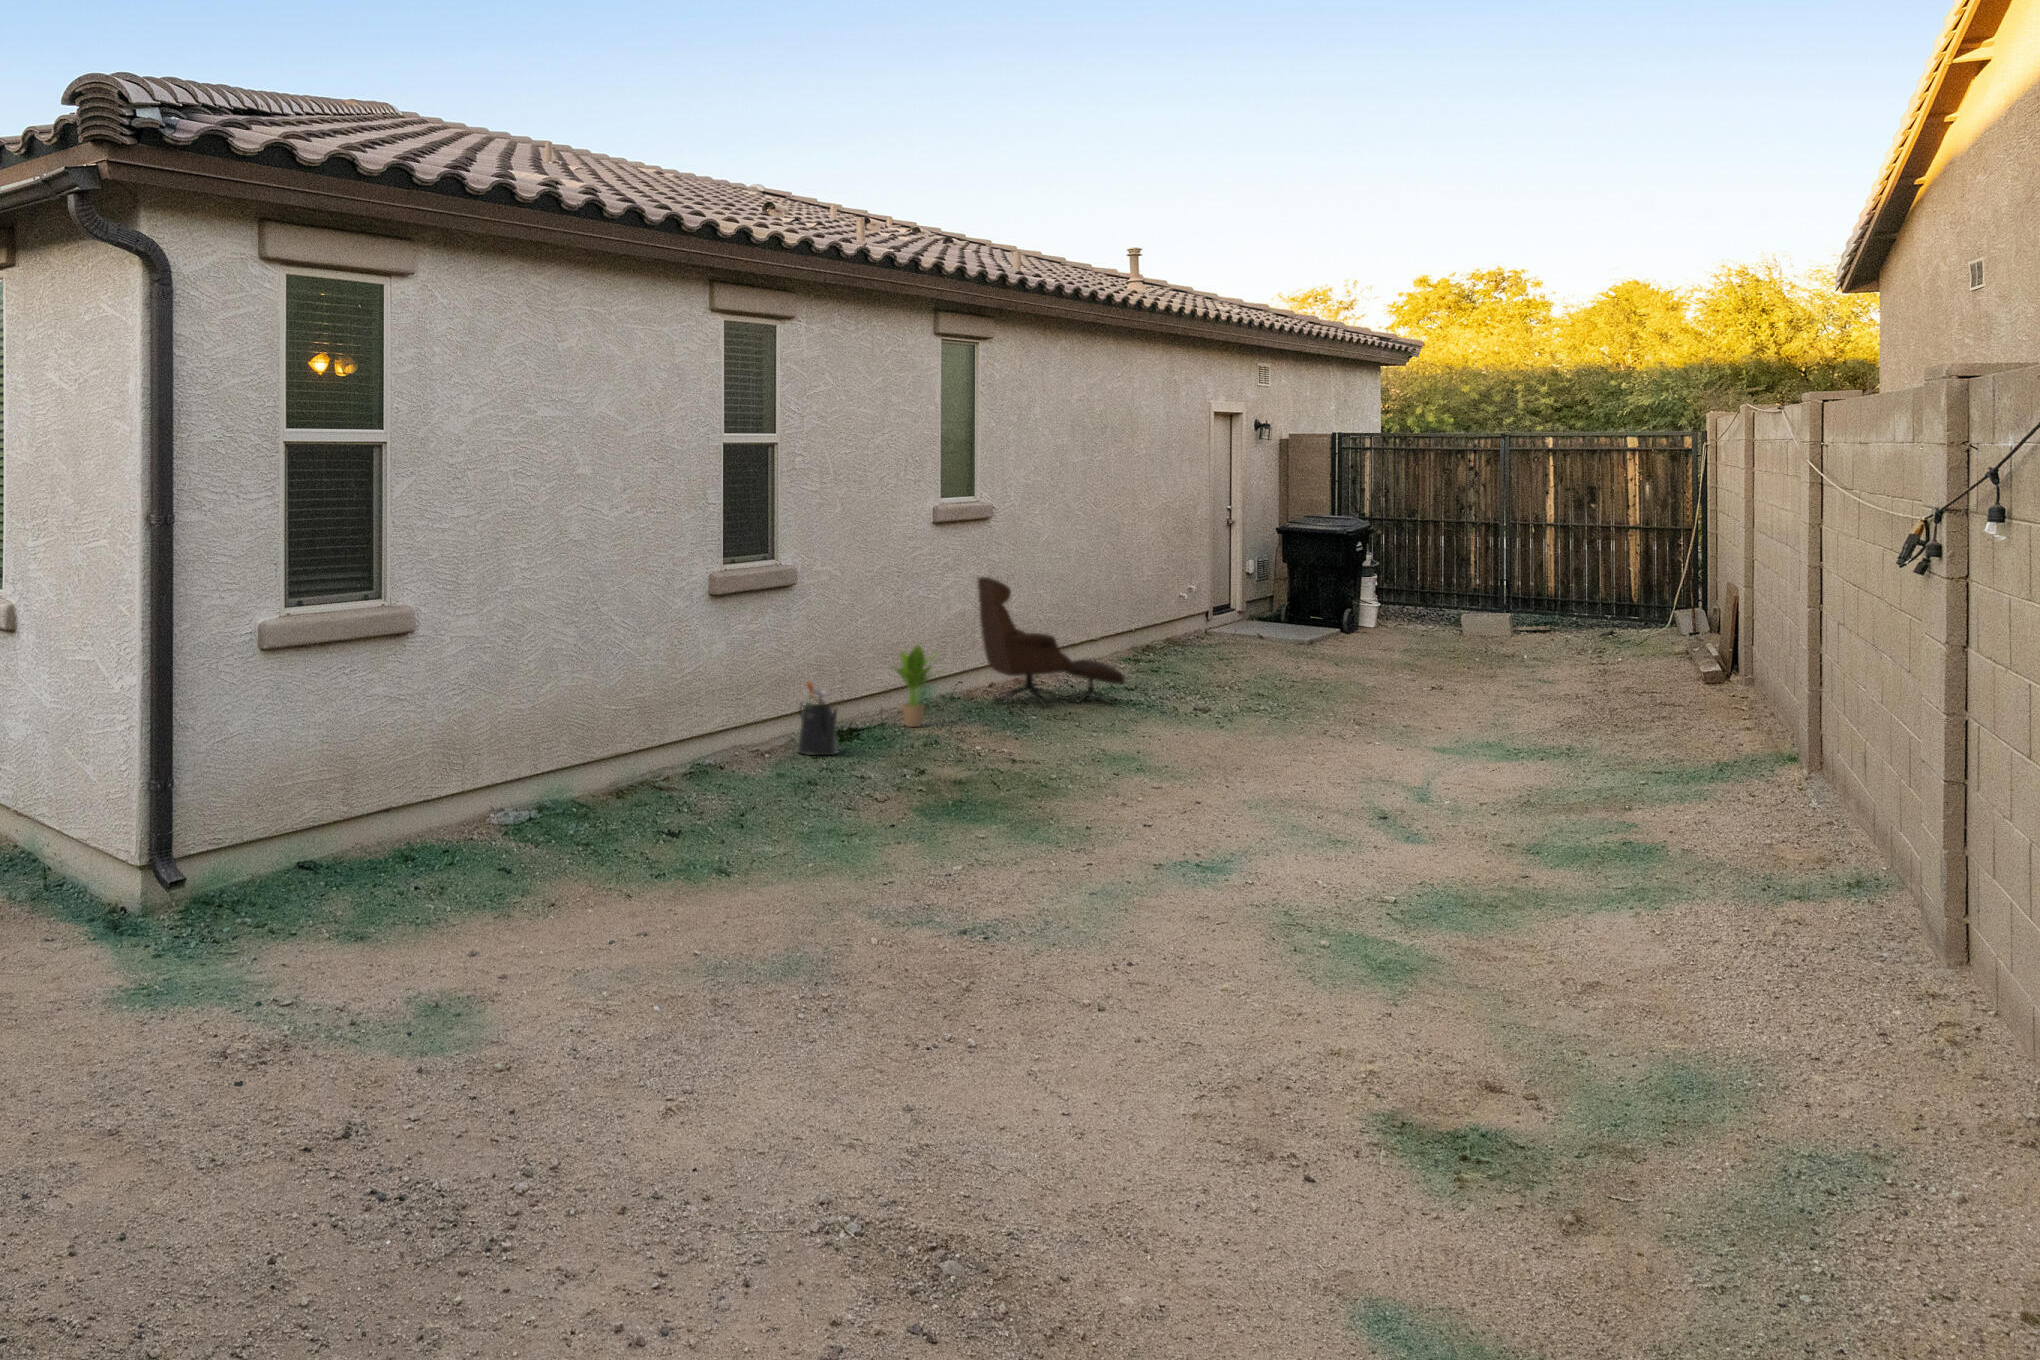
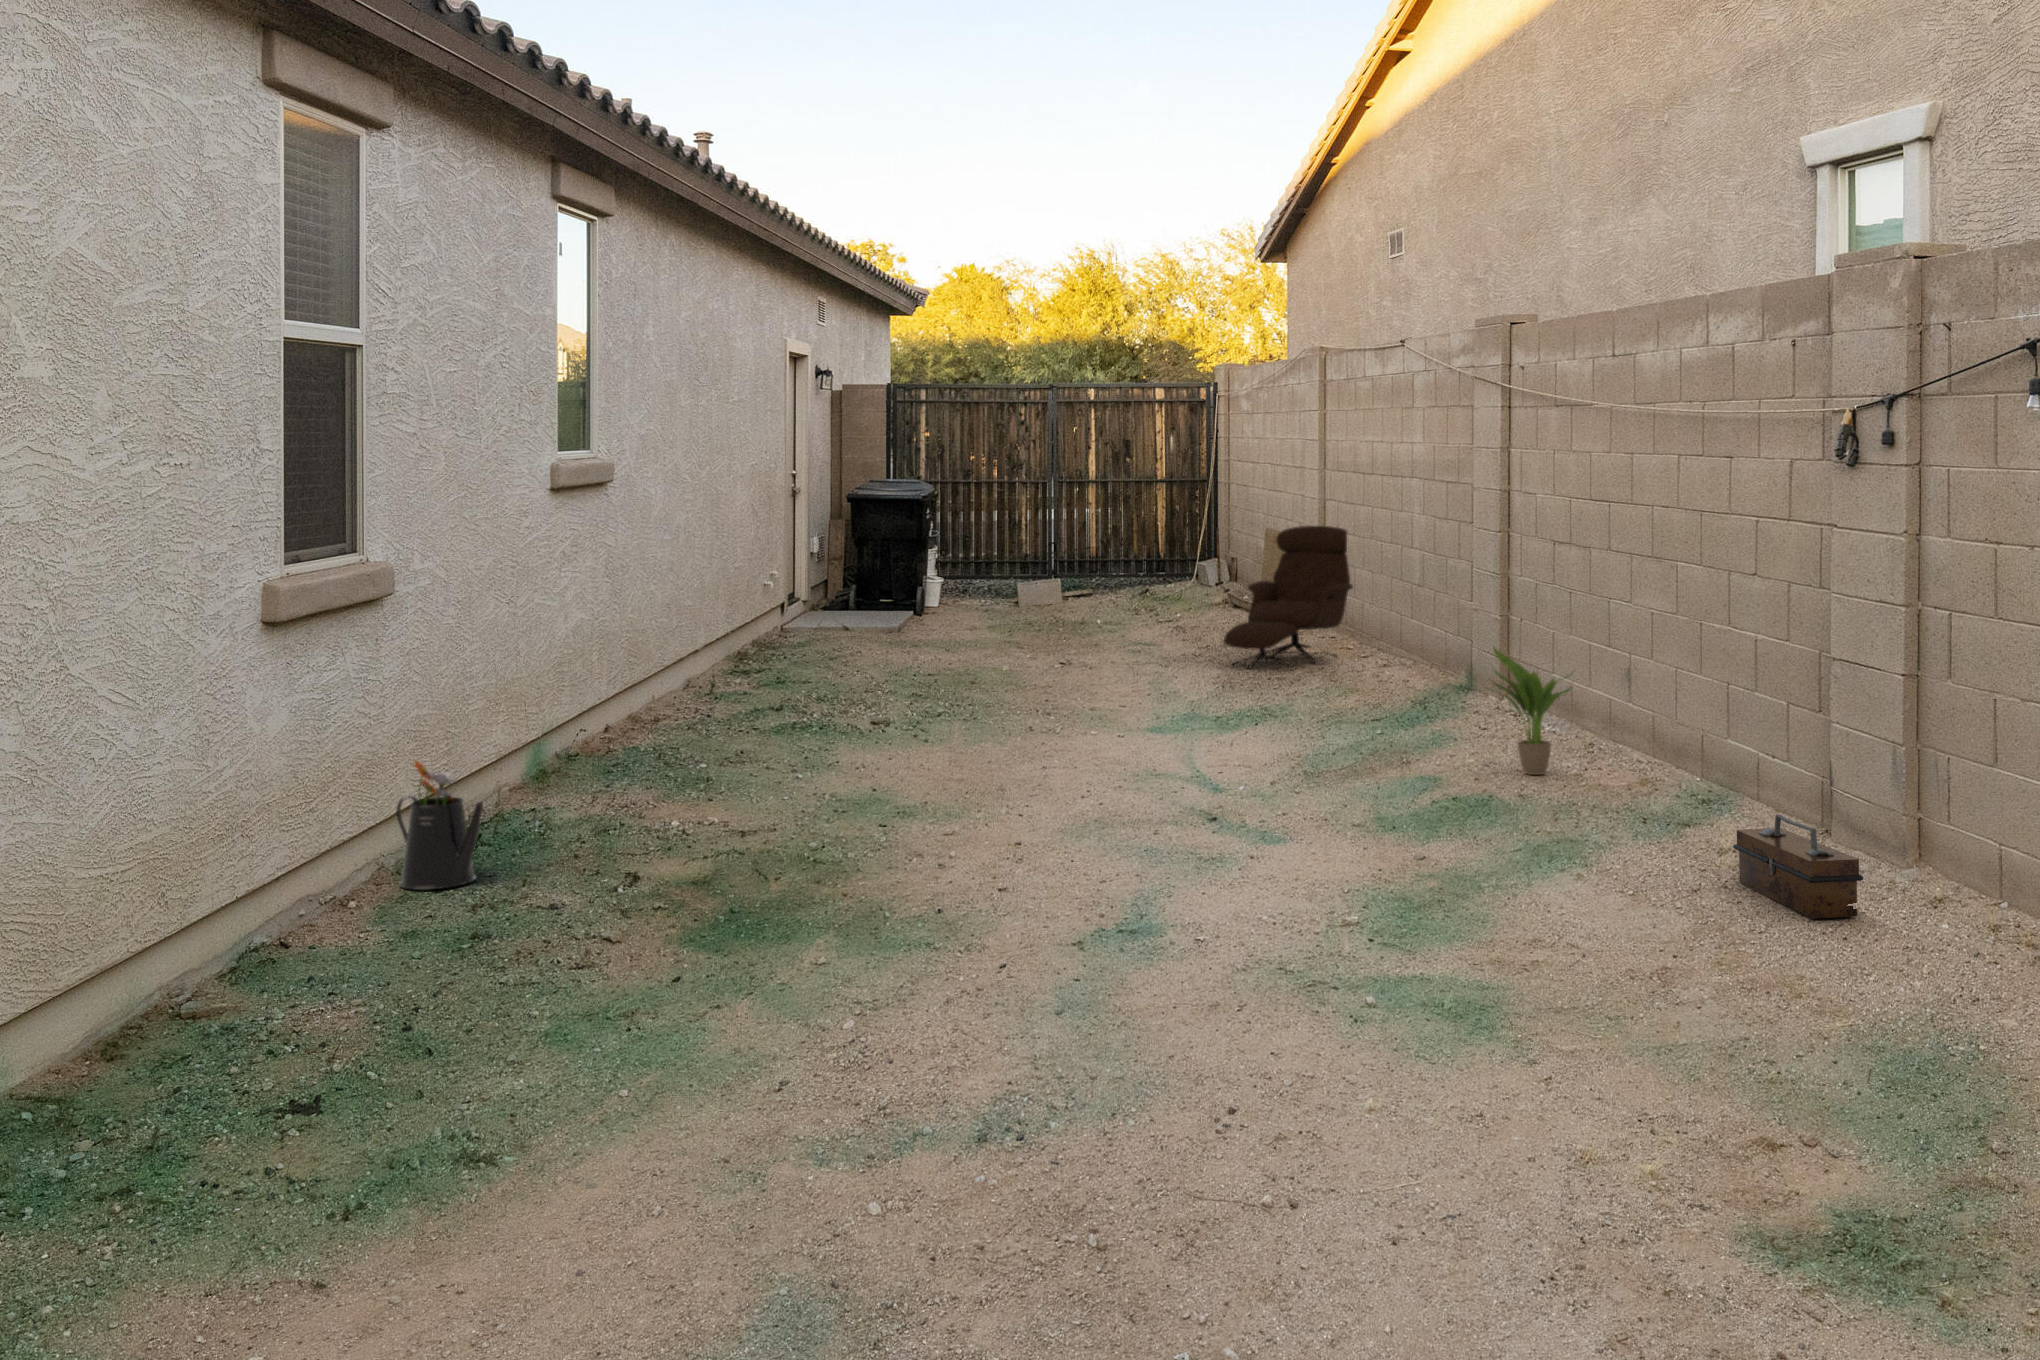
lounge chair: present [978,577,1125,706] -> present [1224,526,1353,668]
potted plant: present [889,645,945,727] -> present [1493,648,1571,775]
toolbox: none [1818,842,1907,939] -> present [1733,814,1863,919]

